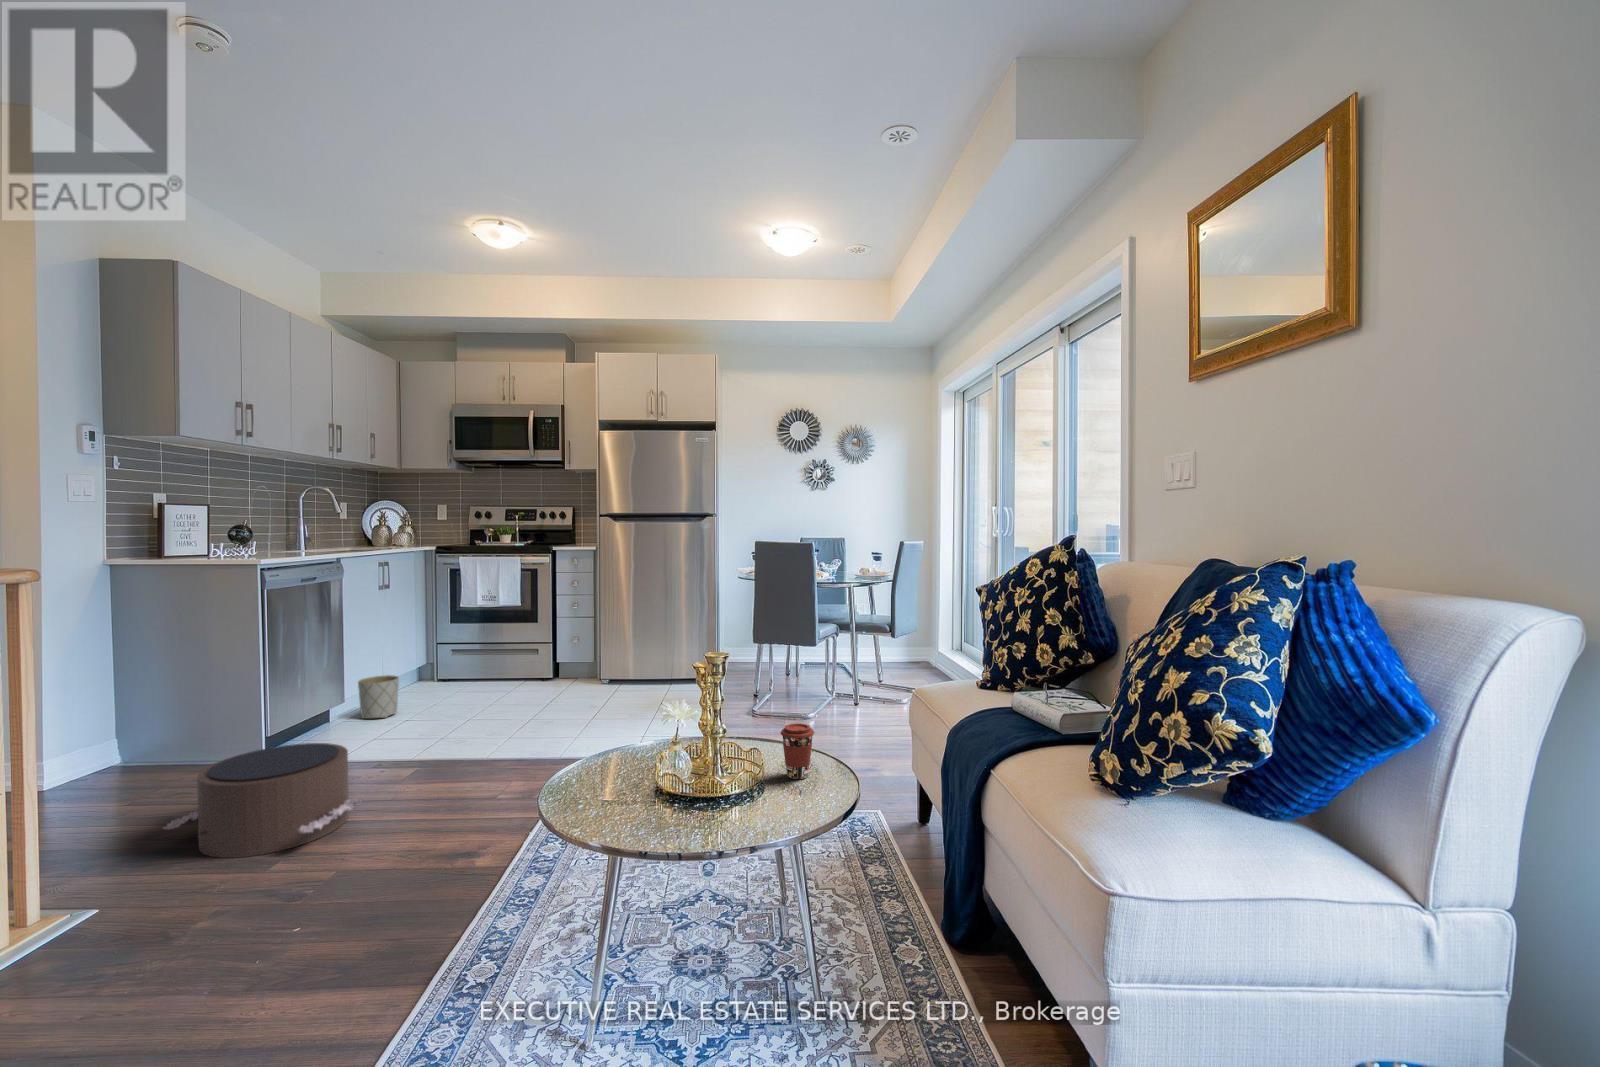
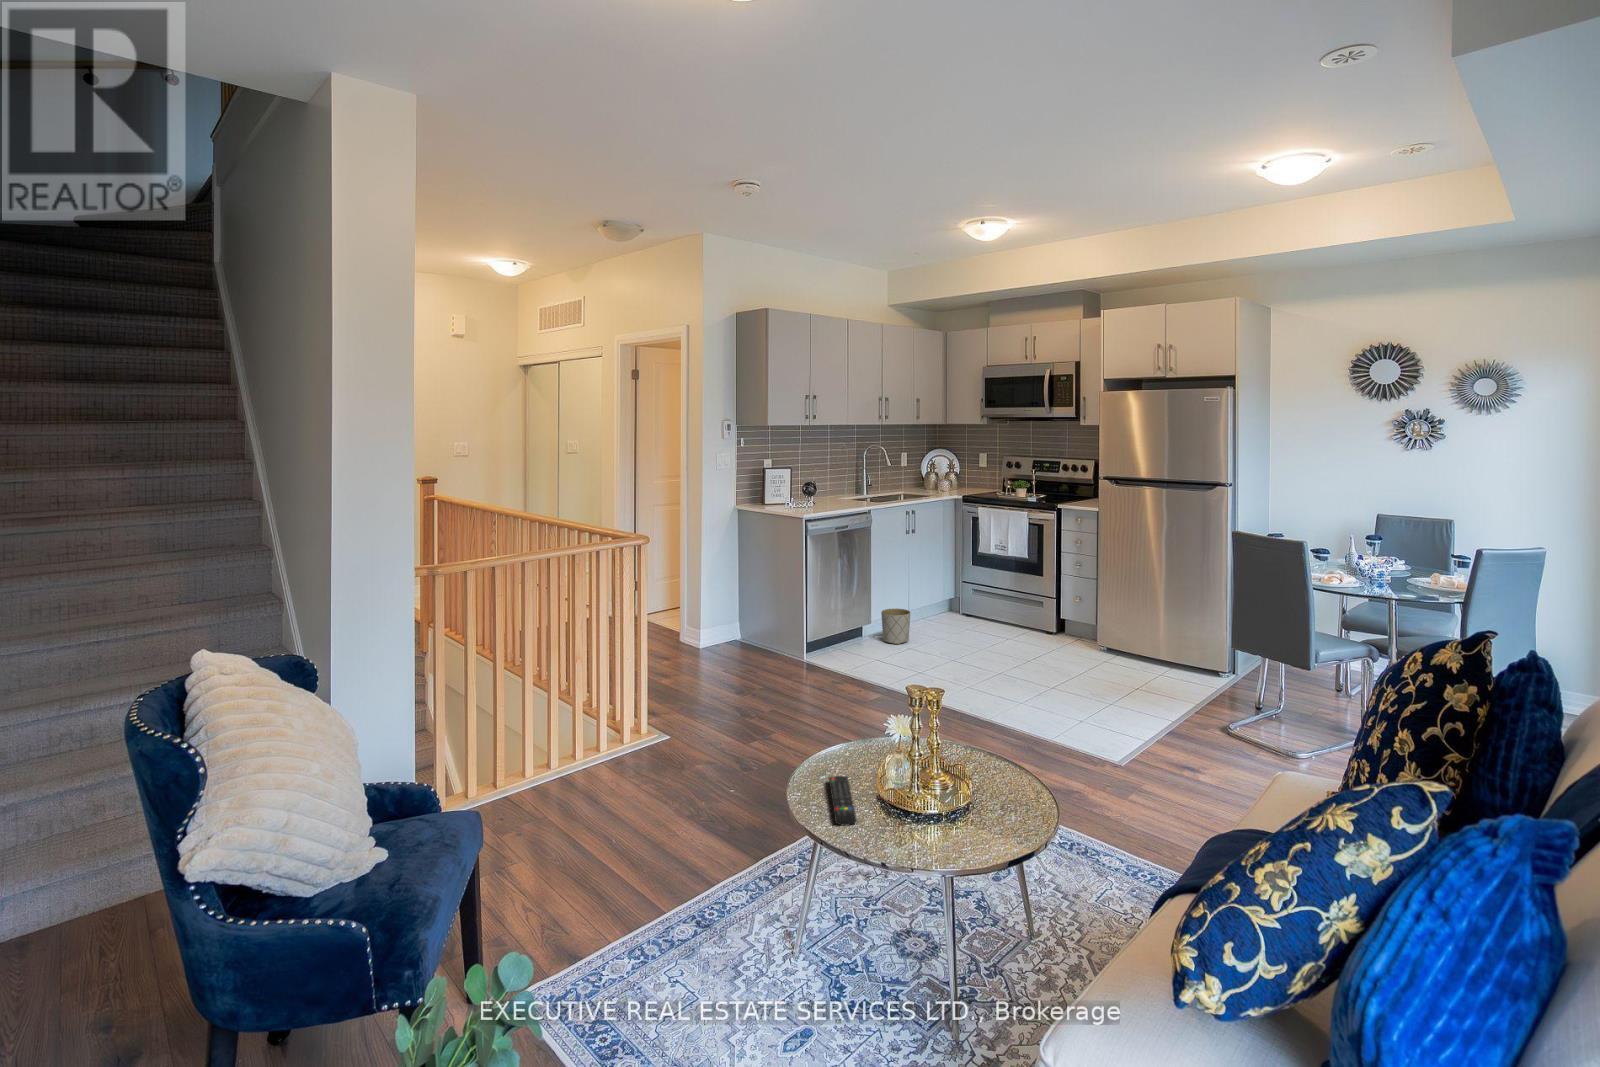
coffee cup: present [781,723,814,779] -> none [987,773,1022,830]
pouf: present [164,743,358,858] -> none [720,659,818,733]
remote control: none [591,791,681,831] -> present [829,776,856,826]

